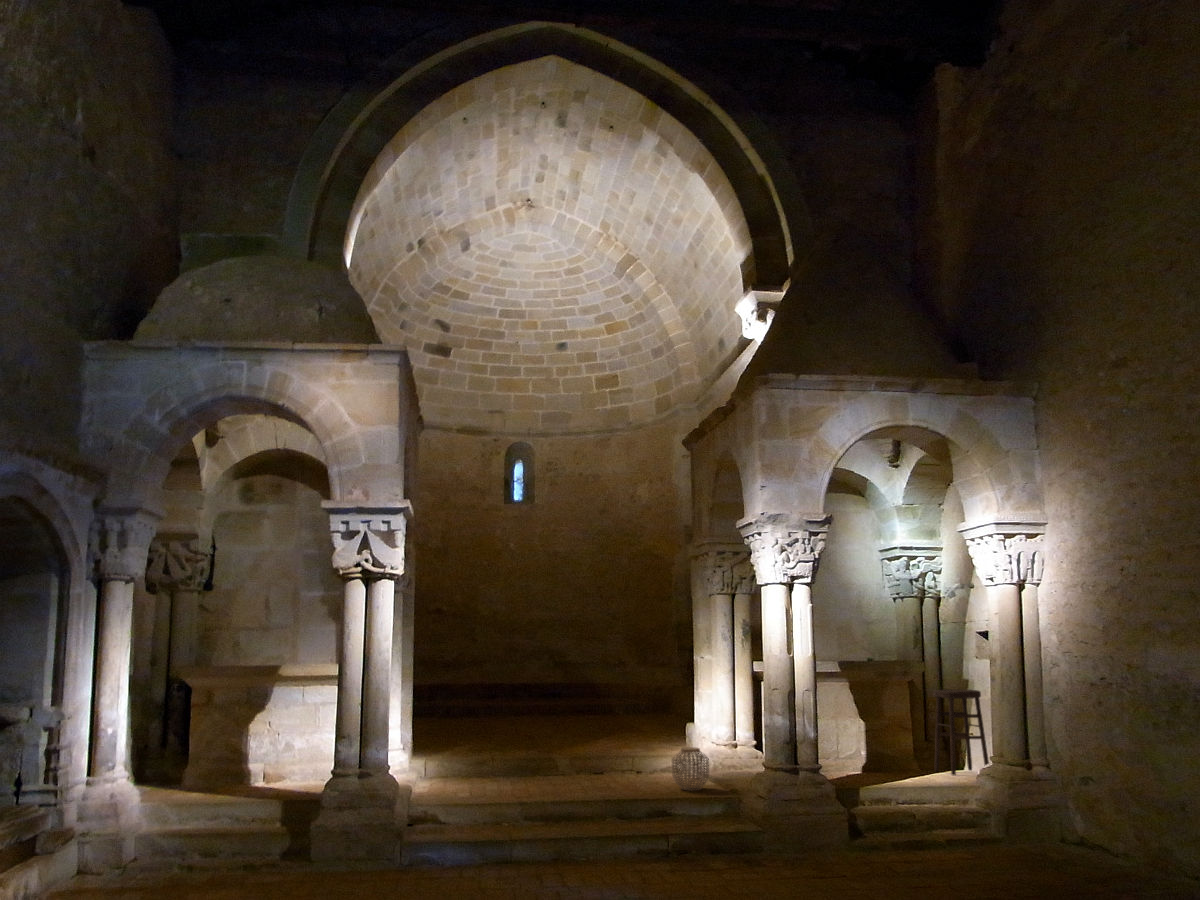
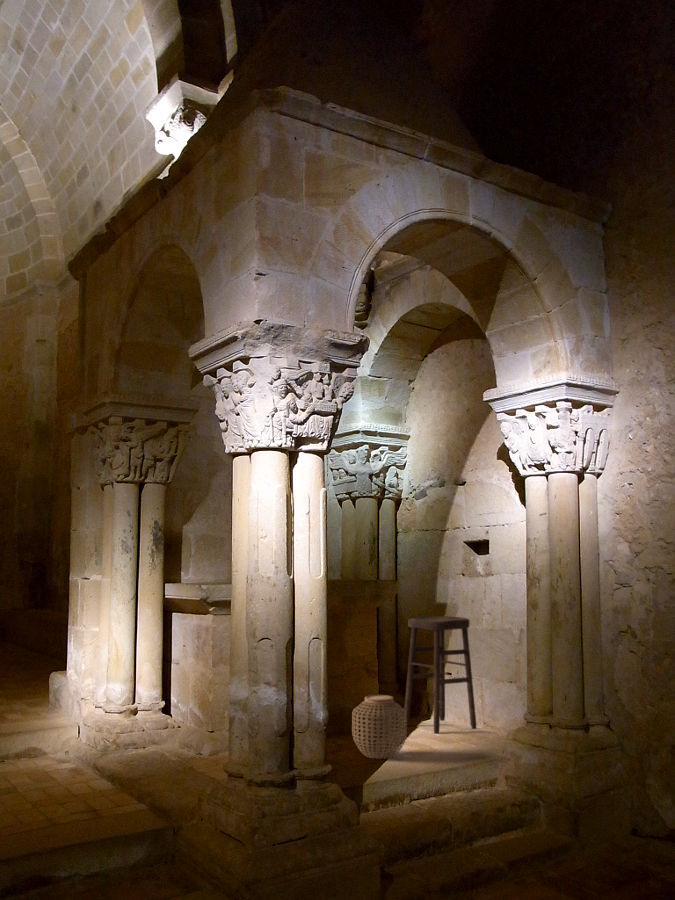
woven basket: present [672,747,709,791] -> present [352,695,407,759]

